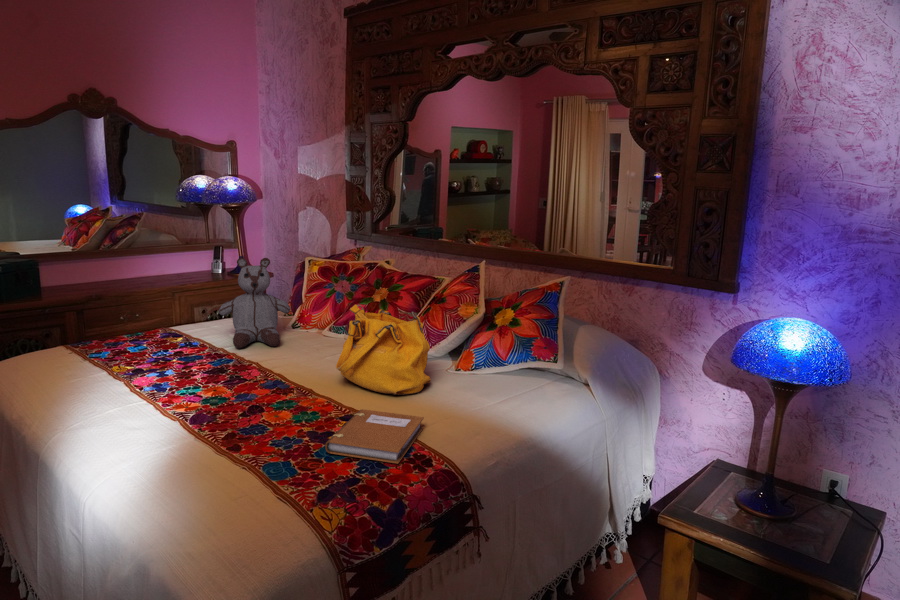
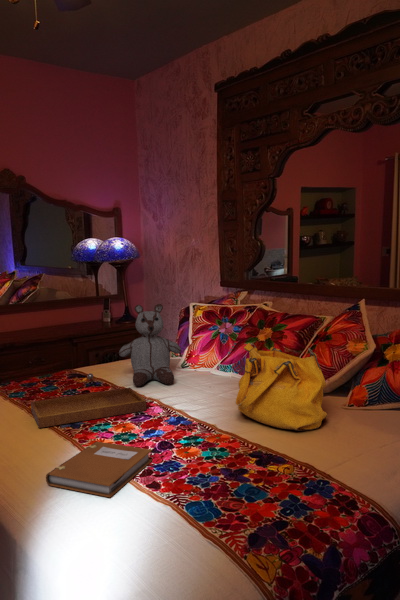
tray: none [110,333,243,392] -> present [31,373,146,428]
notebook: present [325,409,424,464] -> present [46,442,152,497]

